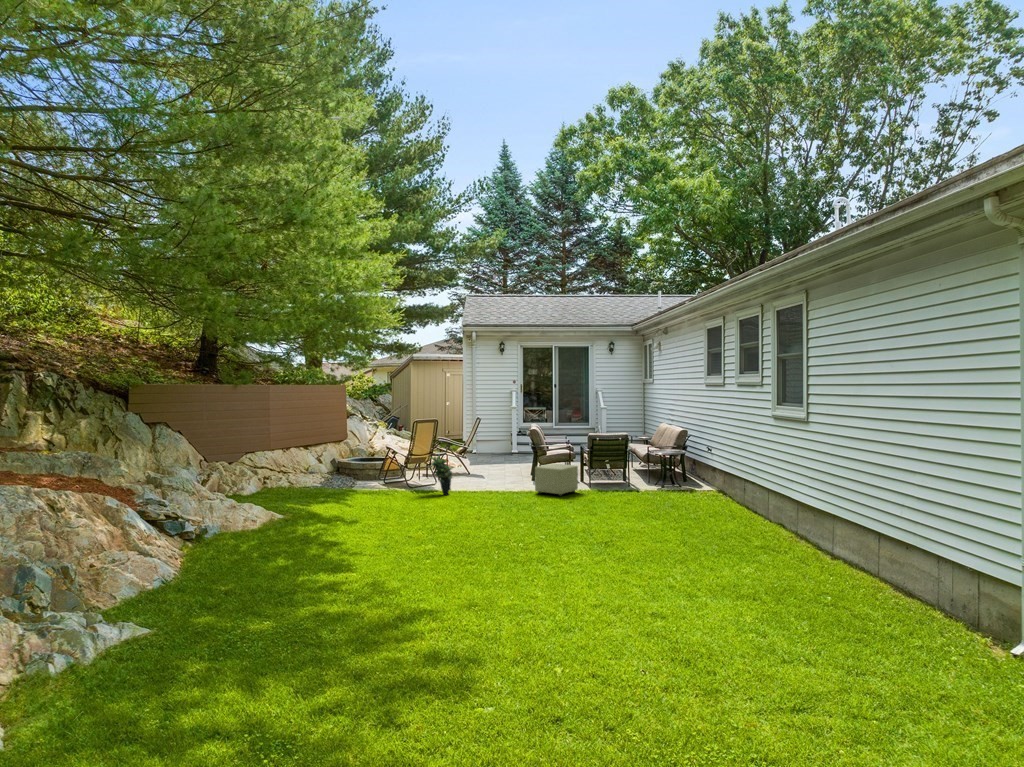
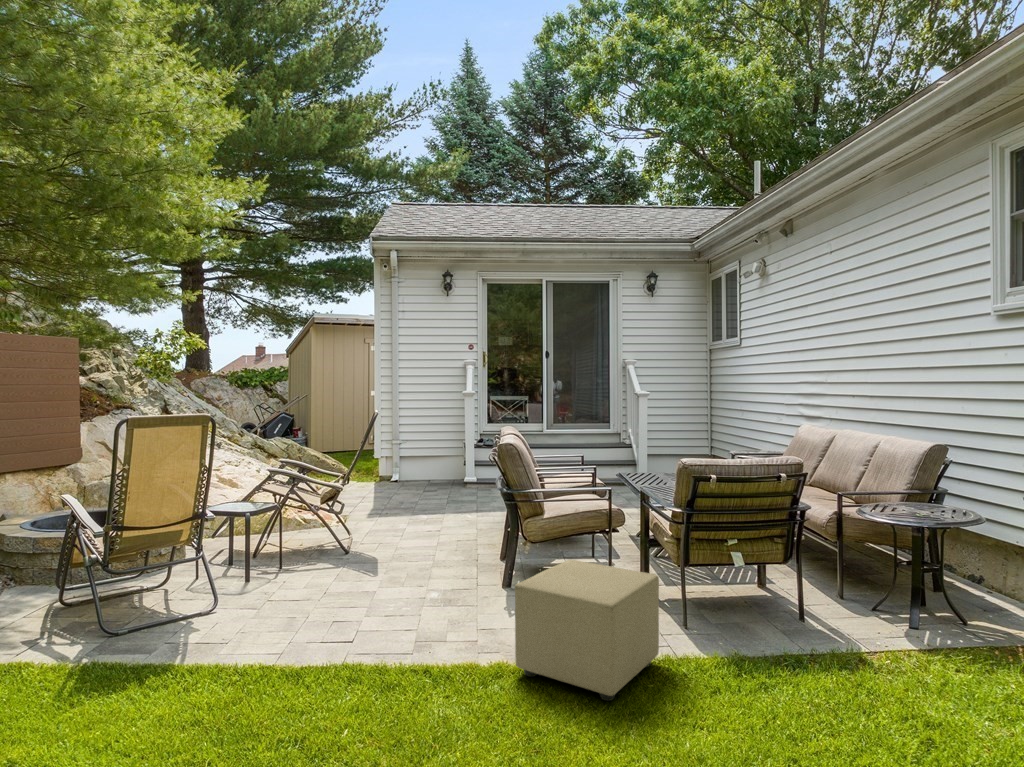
potted plant: present [431,456,452,495] -> none [137,544,227,696]

